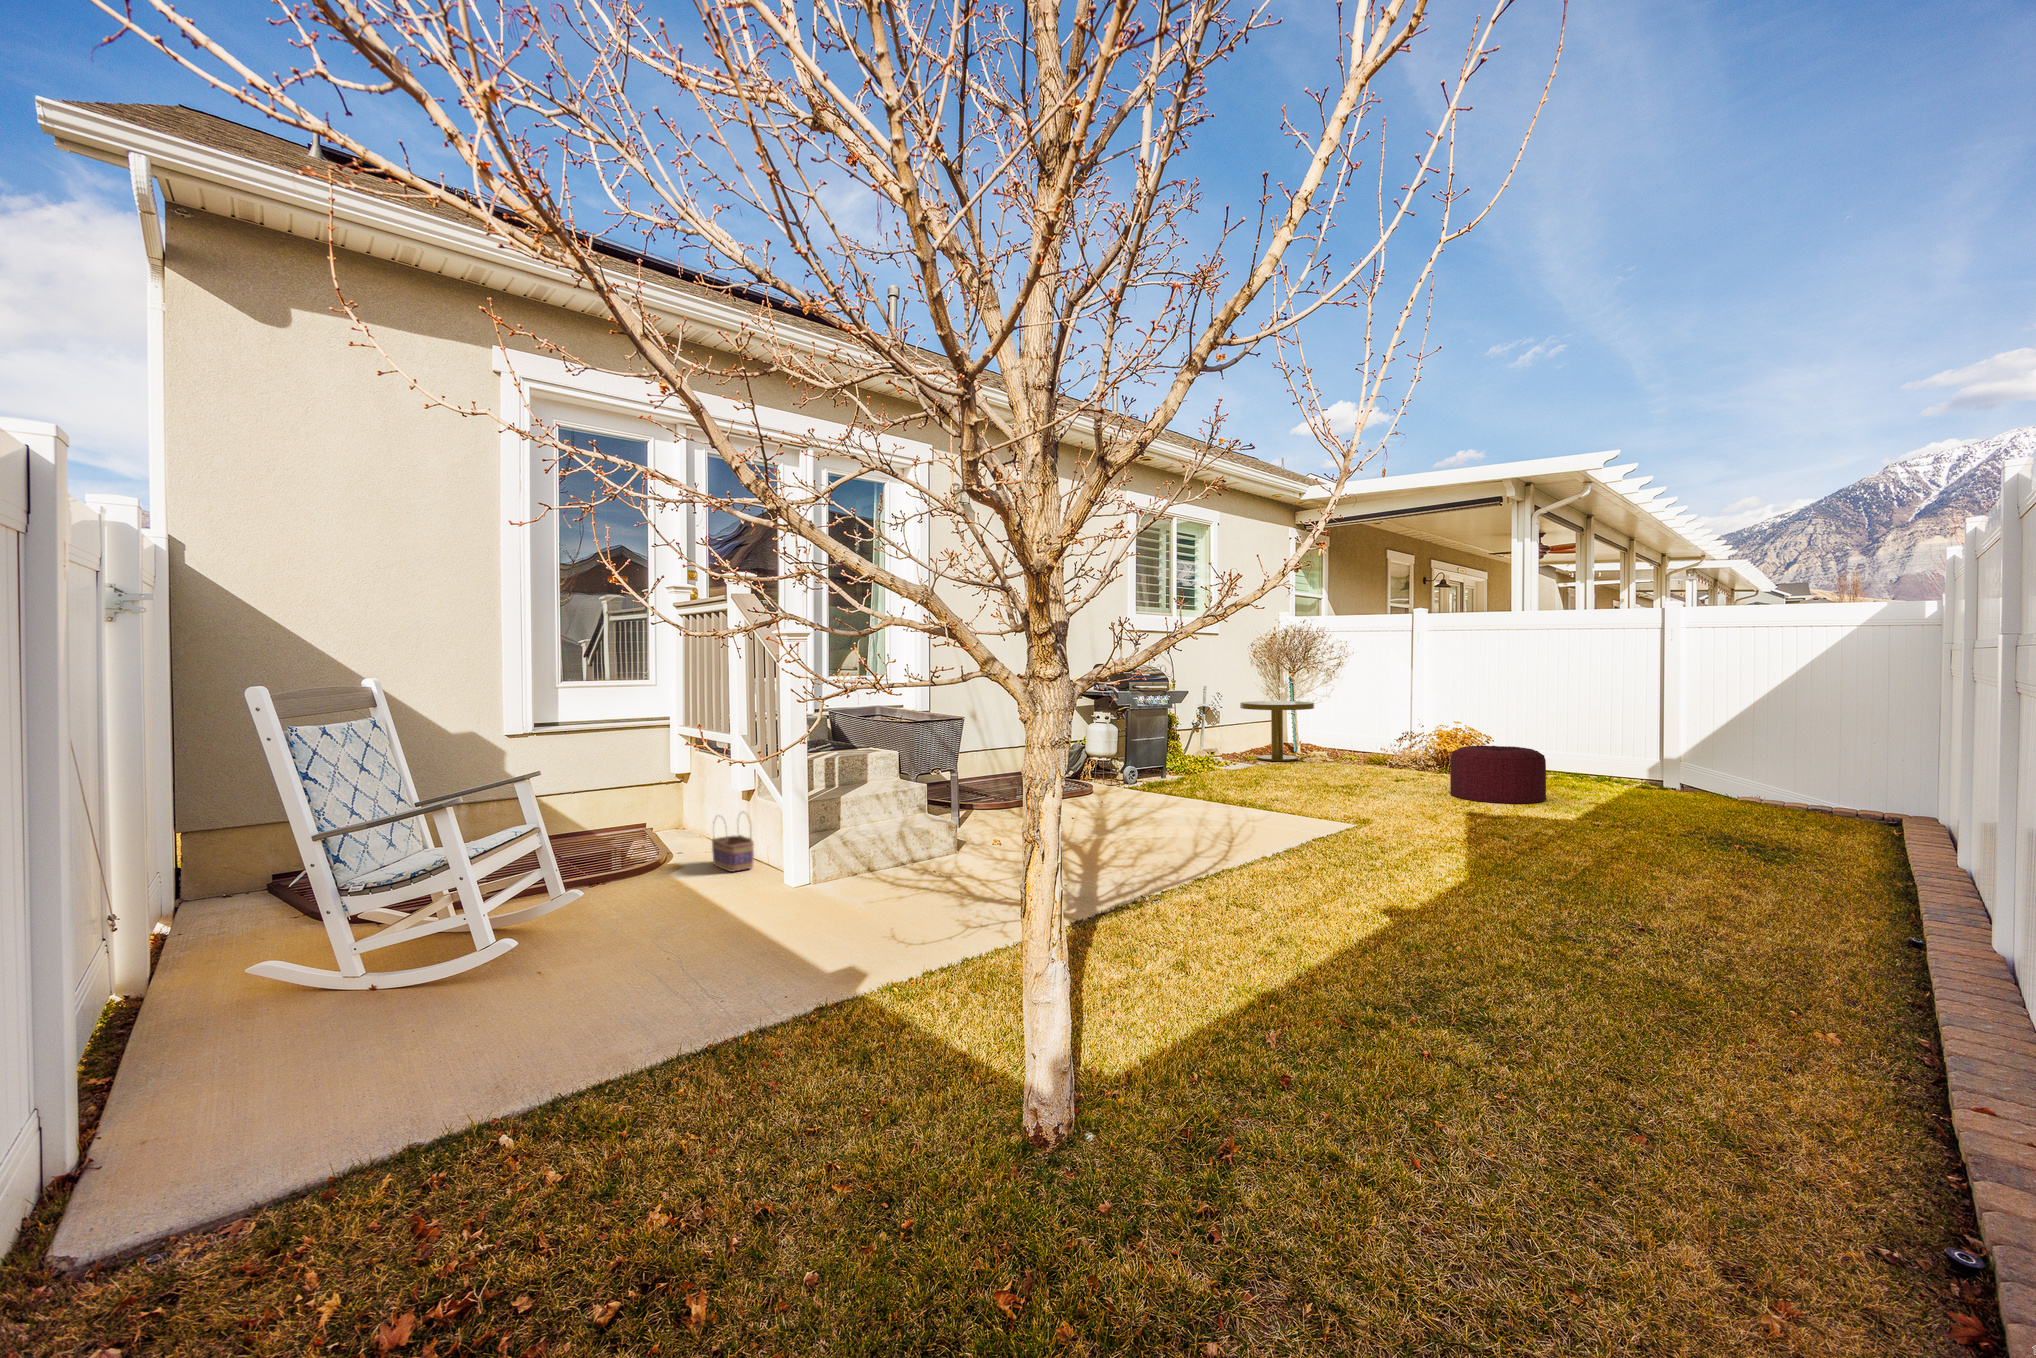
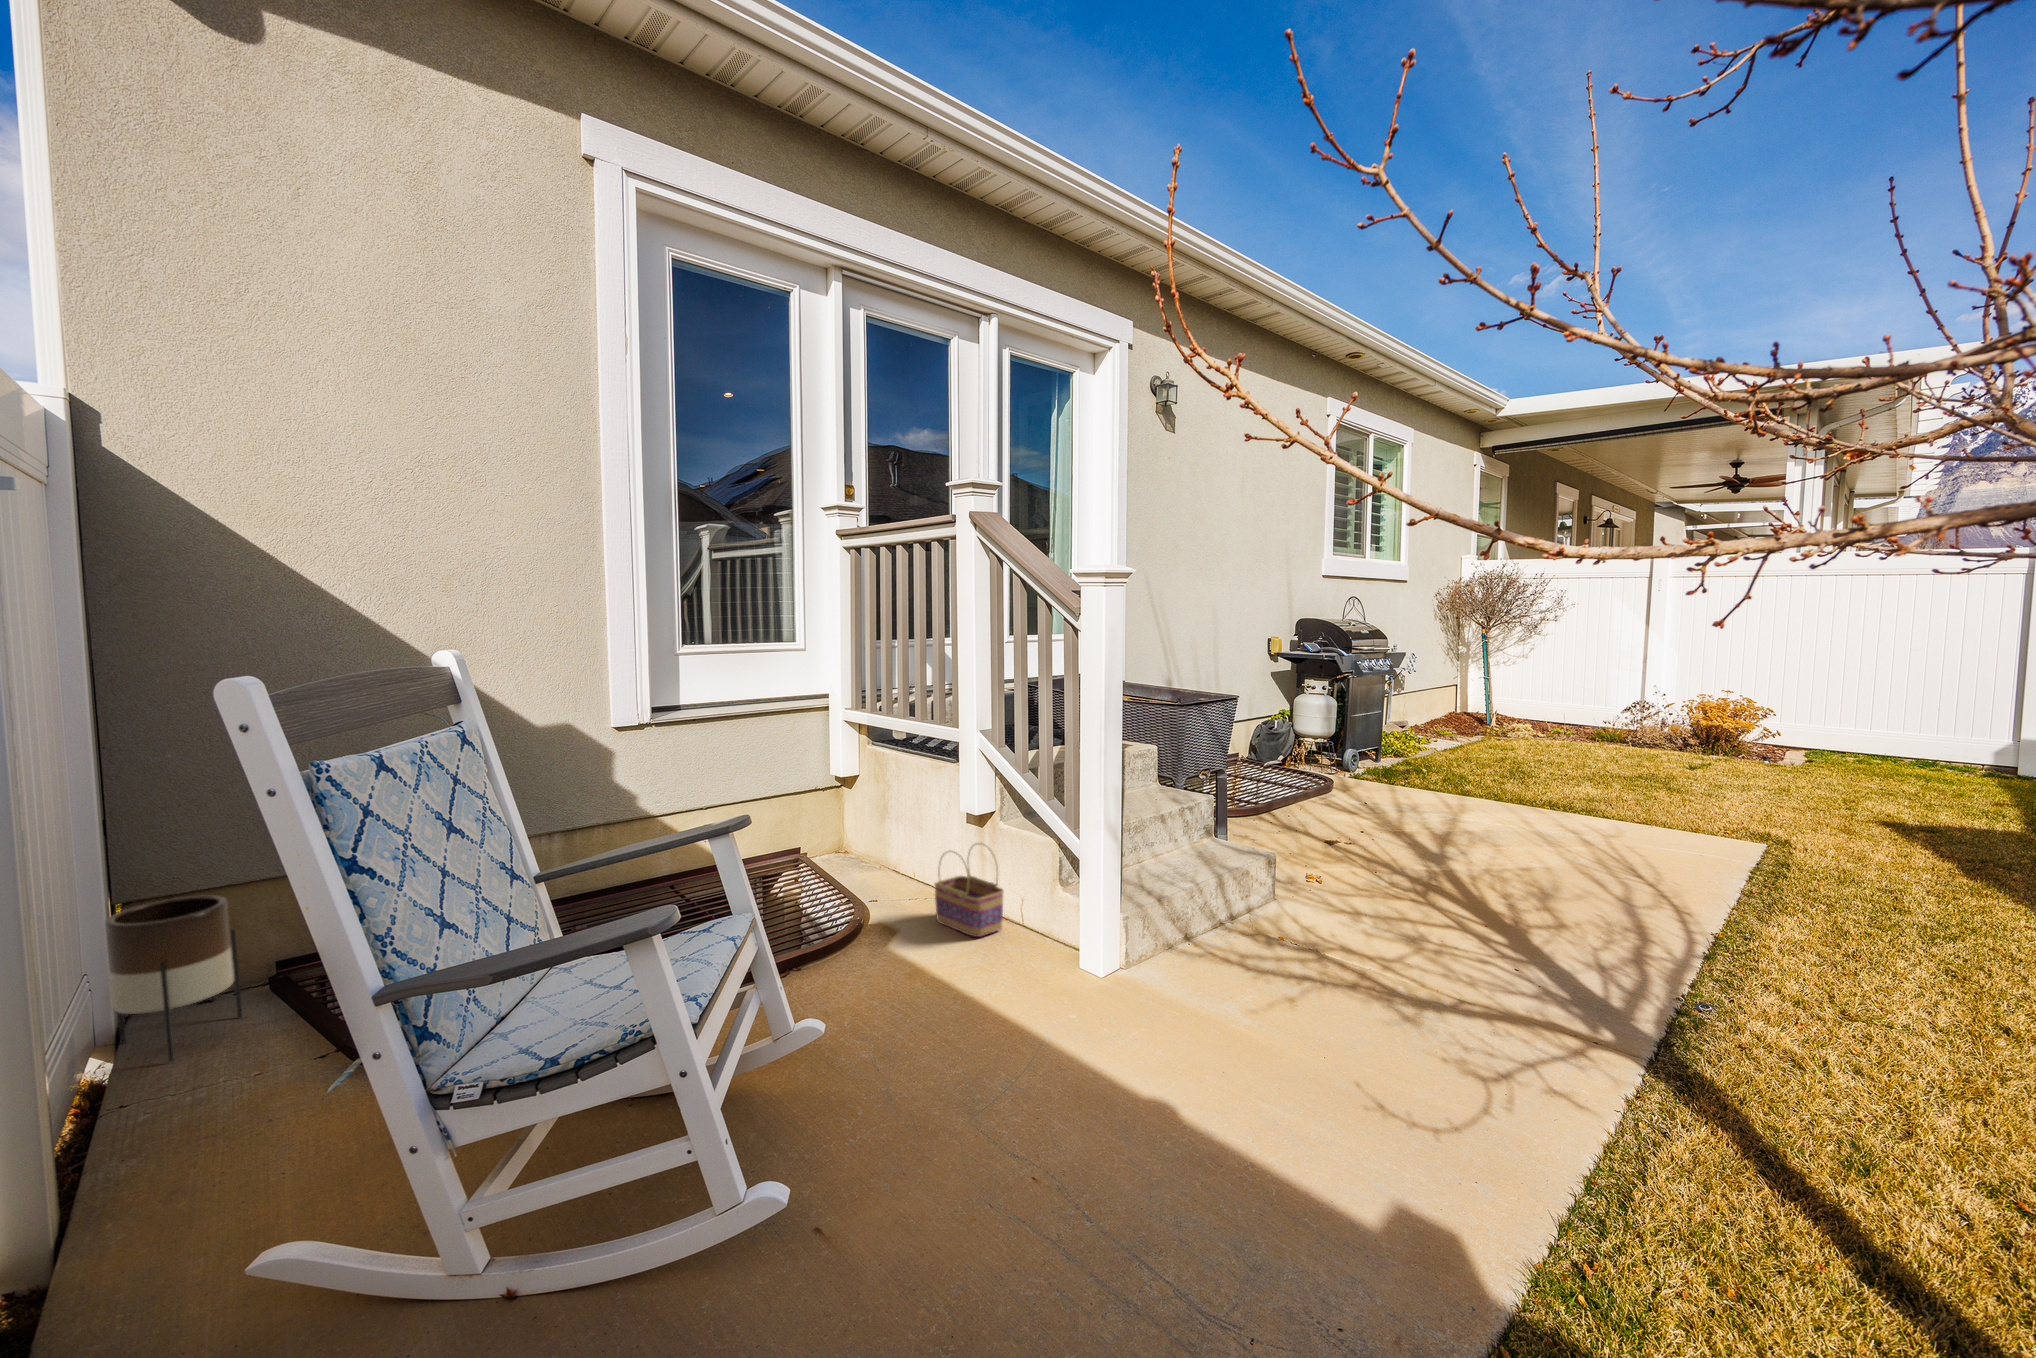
side table: present [1240,701,1314,761] -> none [1427,660,1523,733]
ottoman: present [1450,745,1546,803] -> none [1771,725,1920,802]
planter: none [173,829,250,921] -> present [105,895,242,1061]

